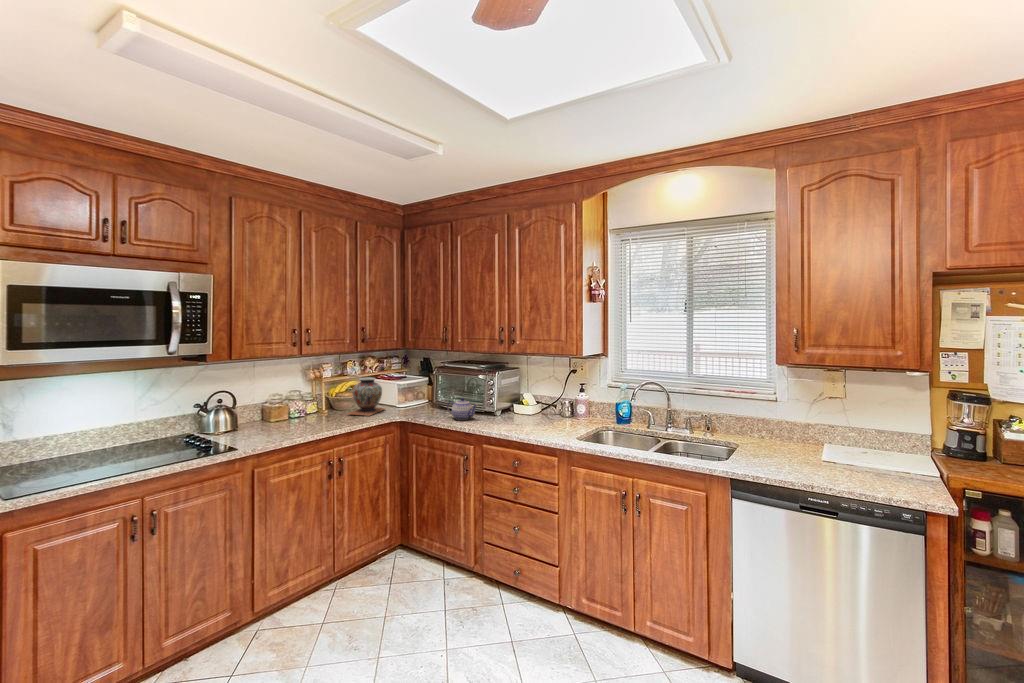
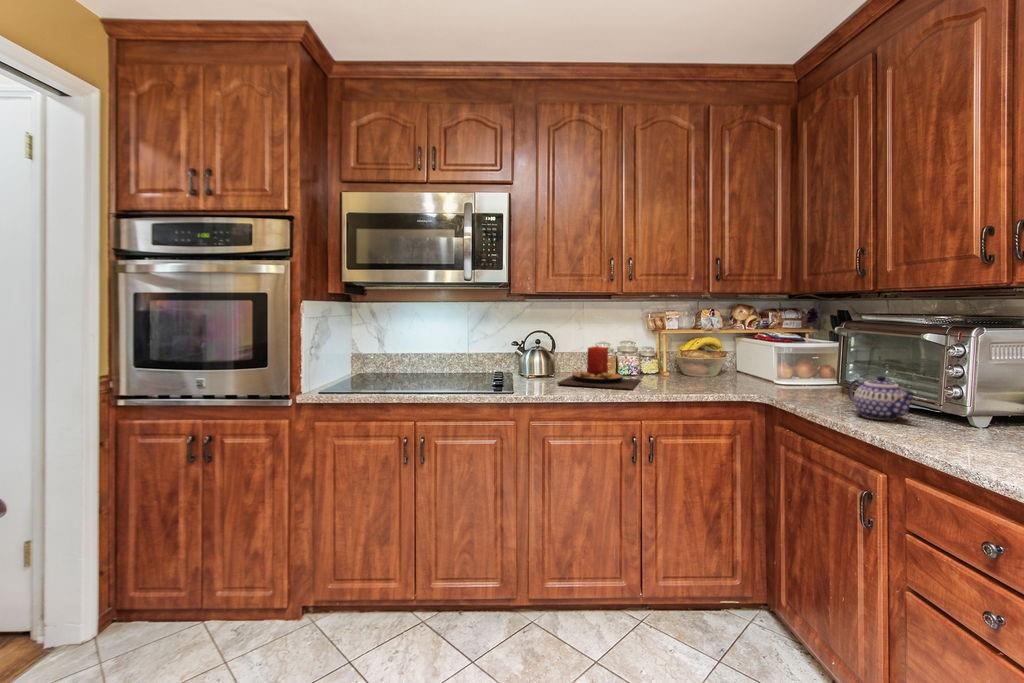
decorative vase: present [348,377,385,416] -> none [688,332,755,387]
candle: none [255,398,323,435] -> present [557,346,640,390]

